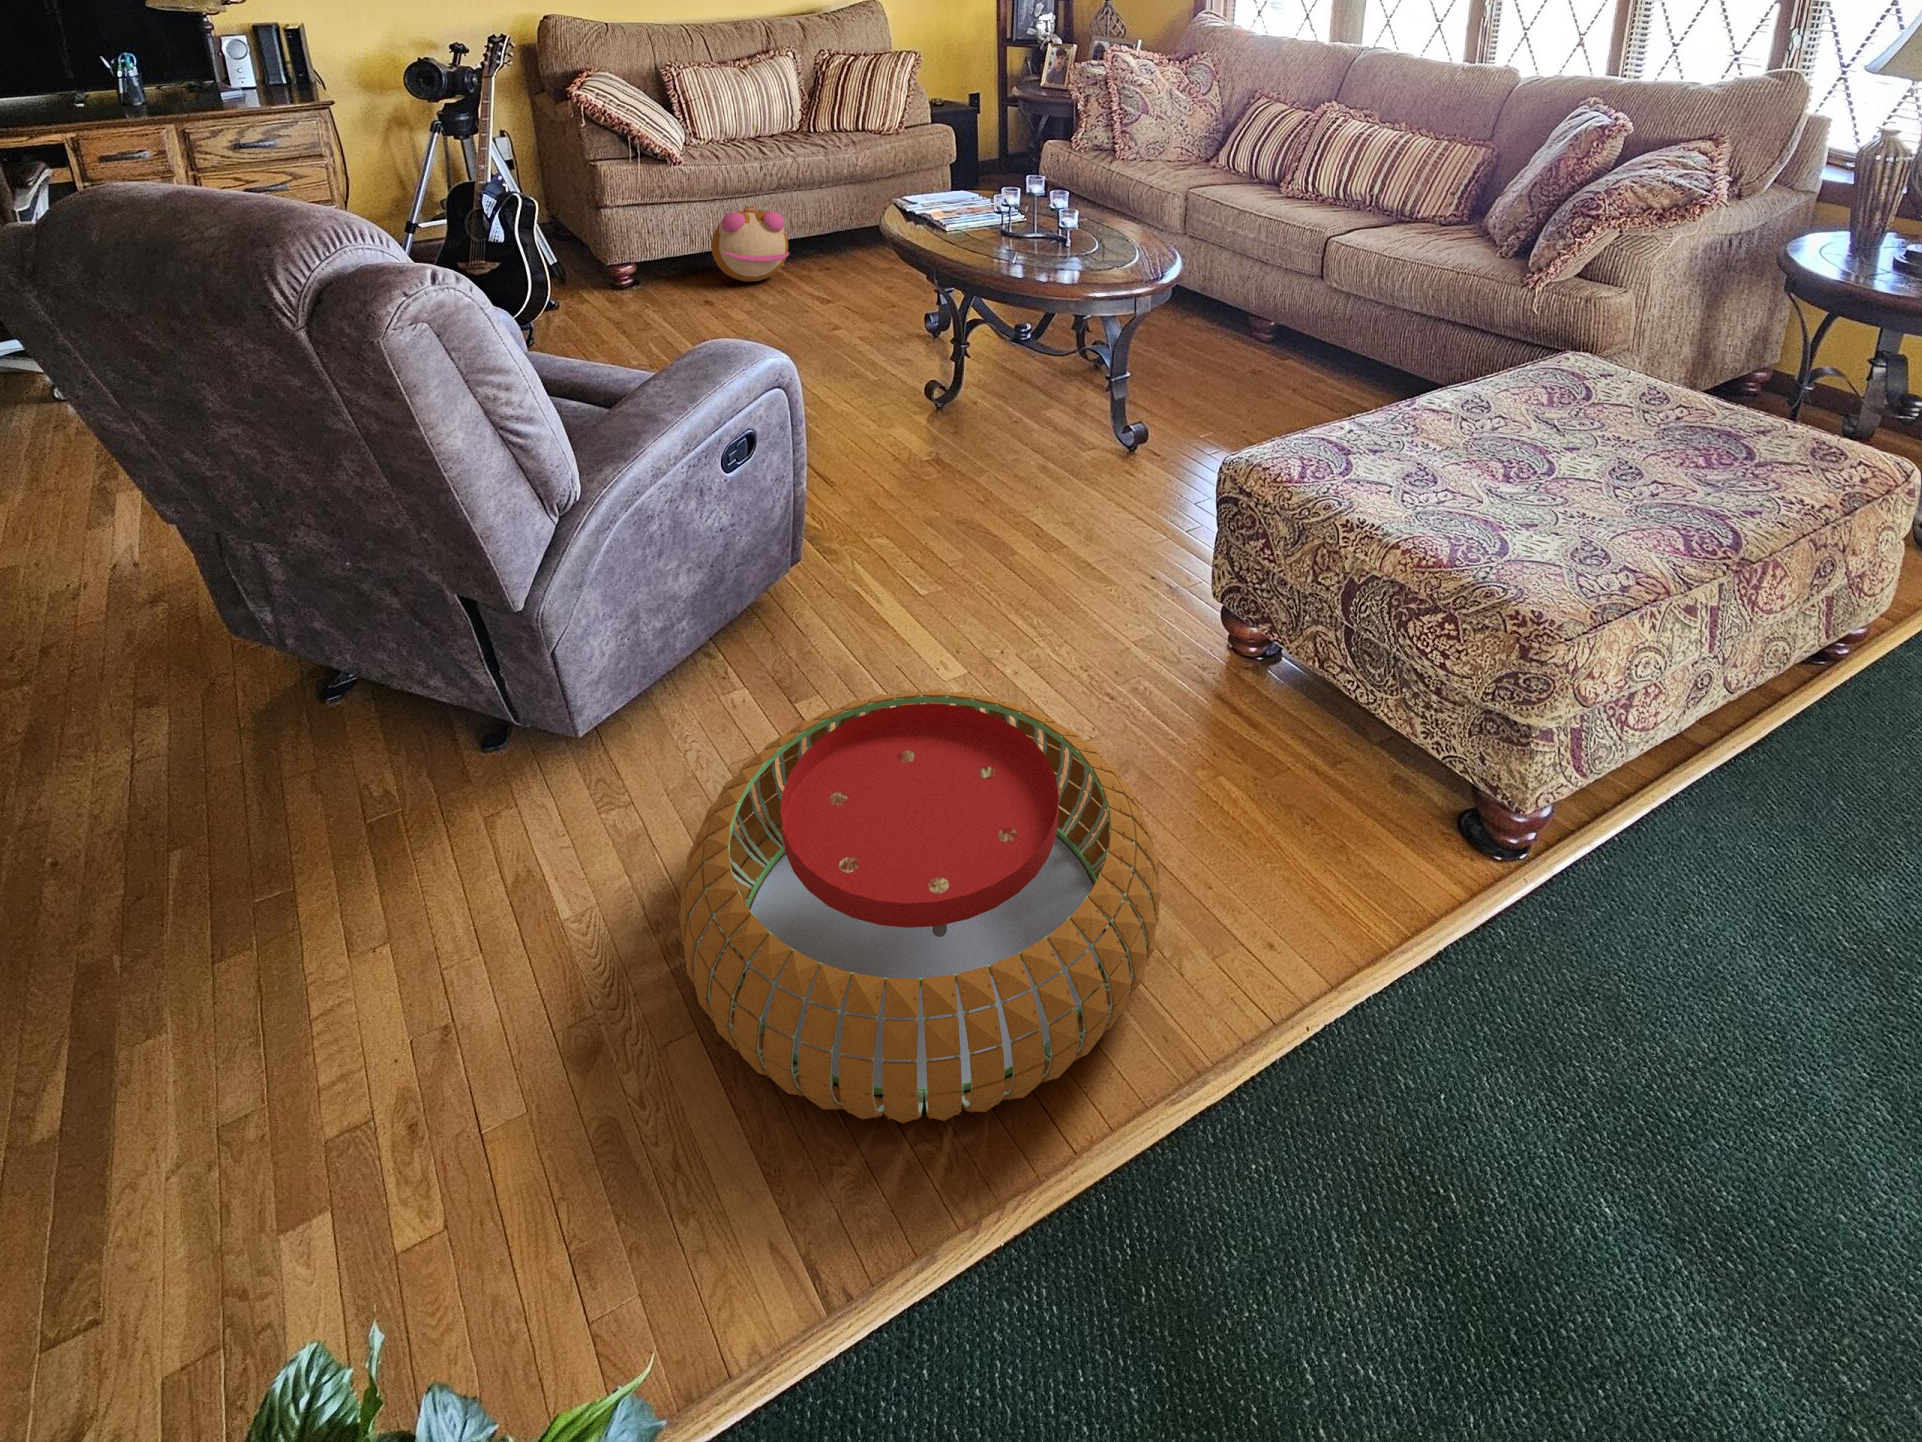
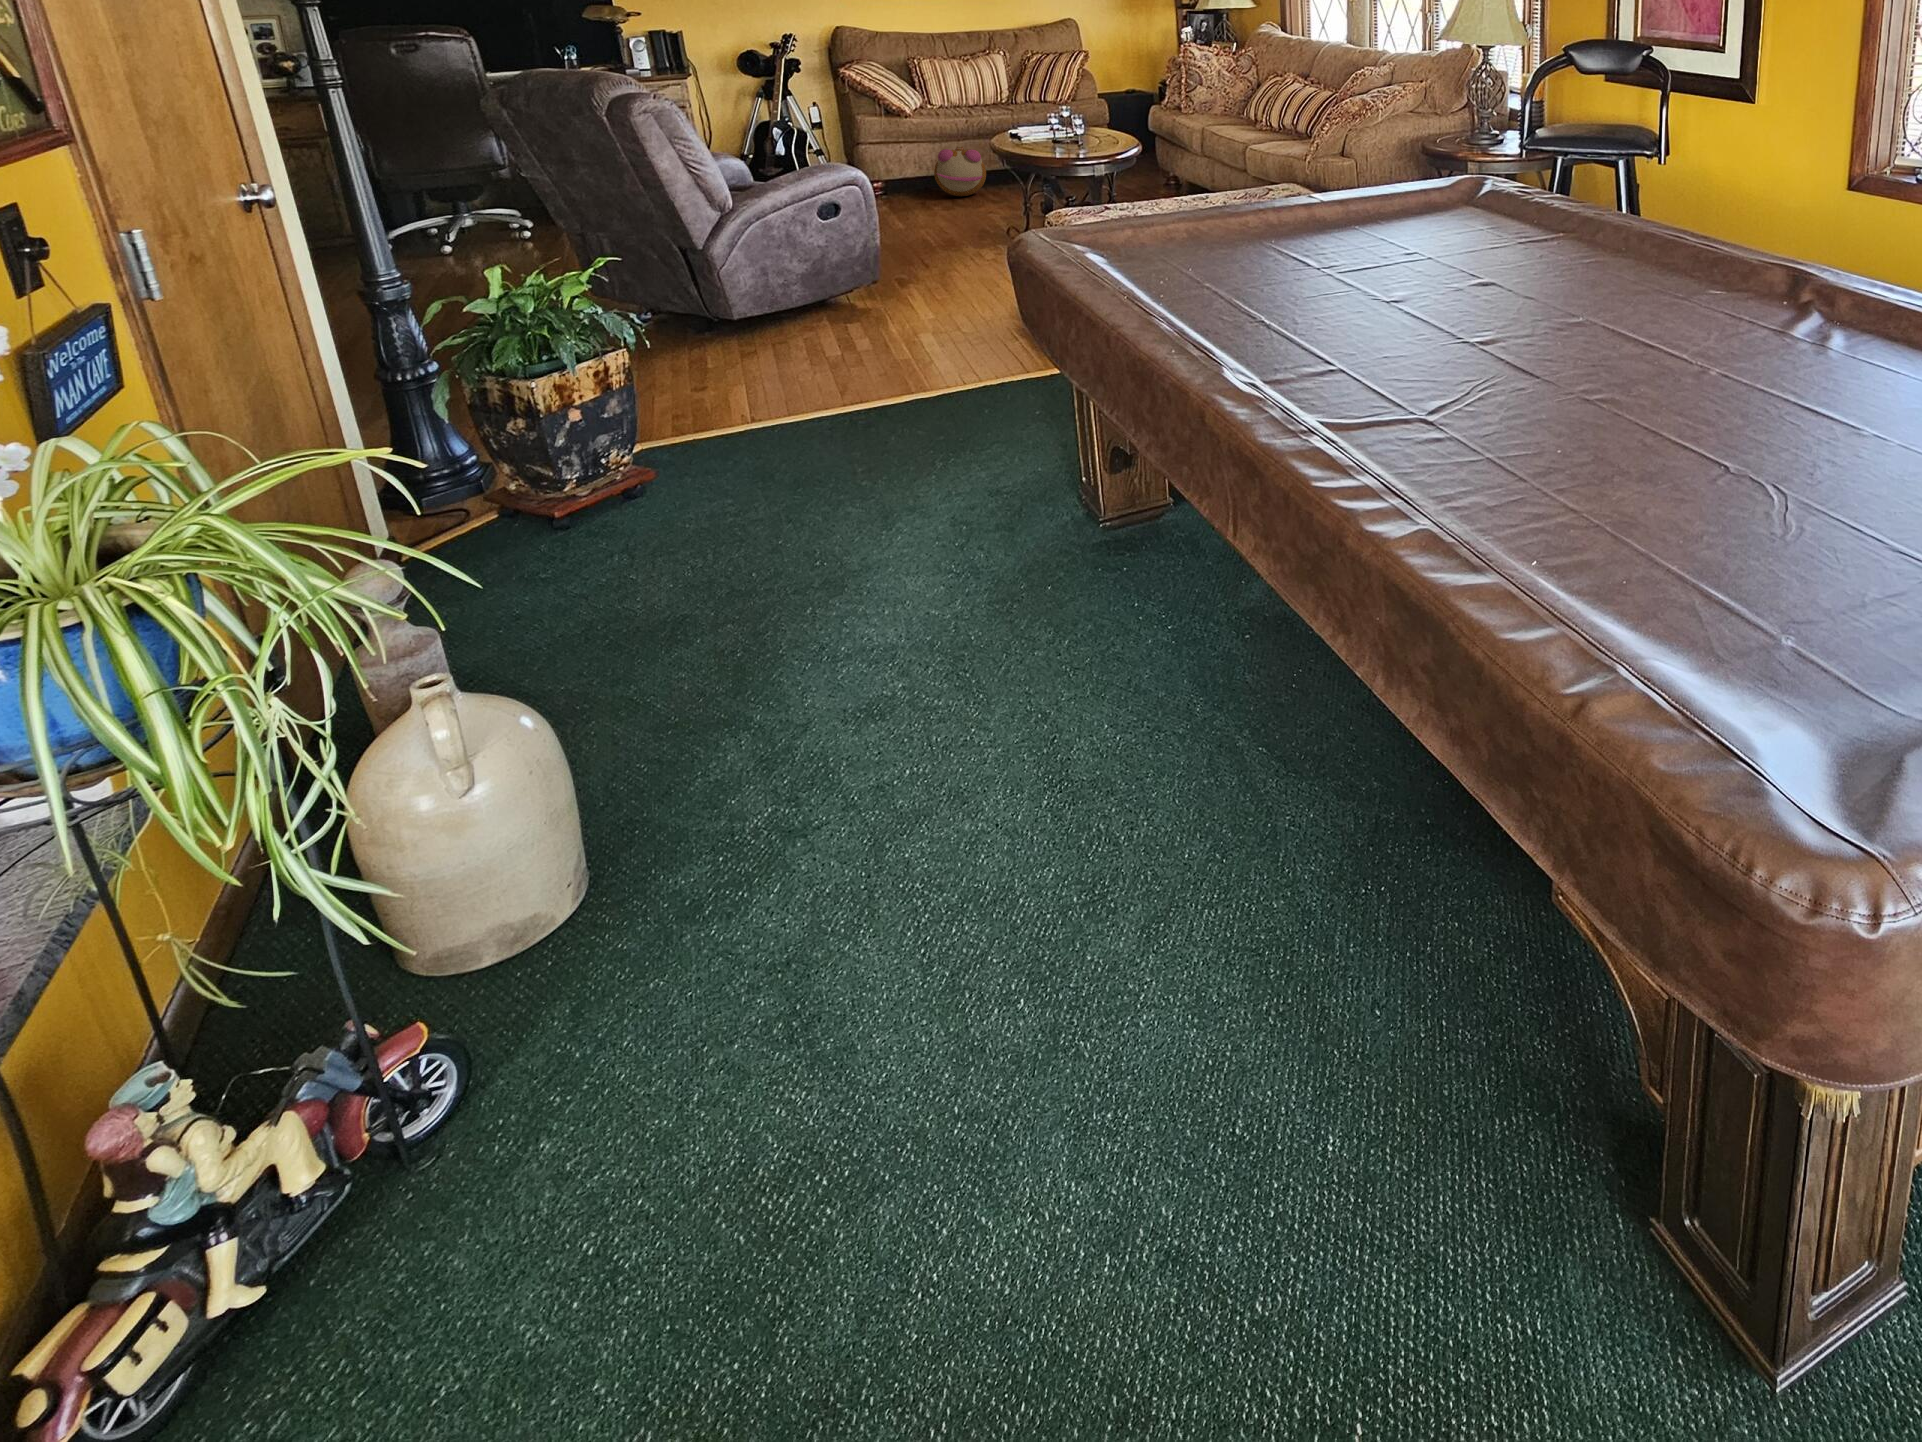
pouf: present [679,689,1161,1123] -> none [736,289,952,399]

